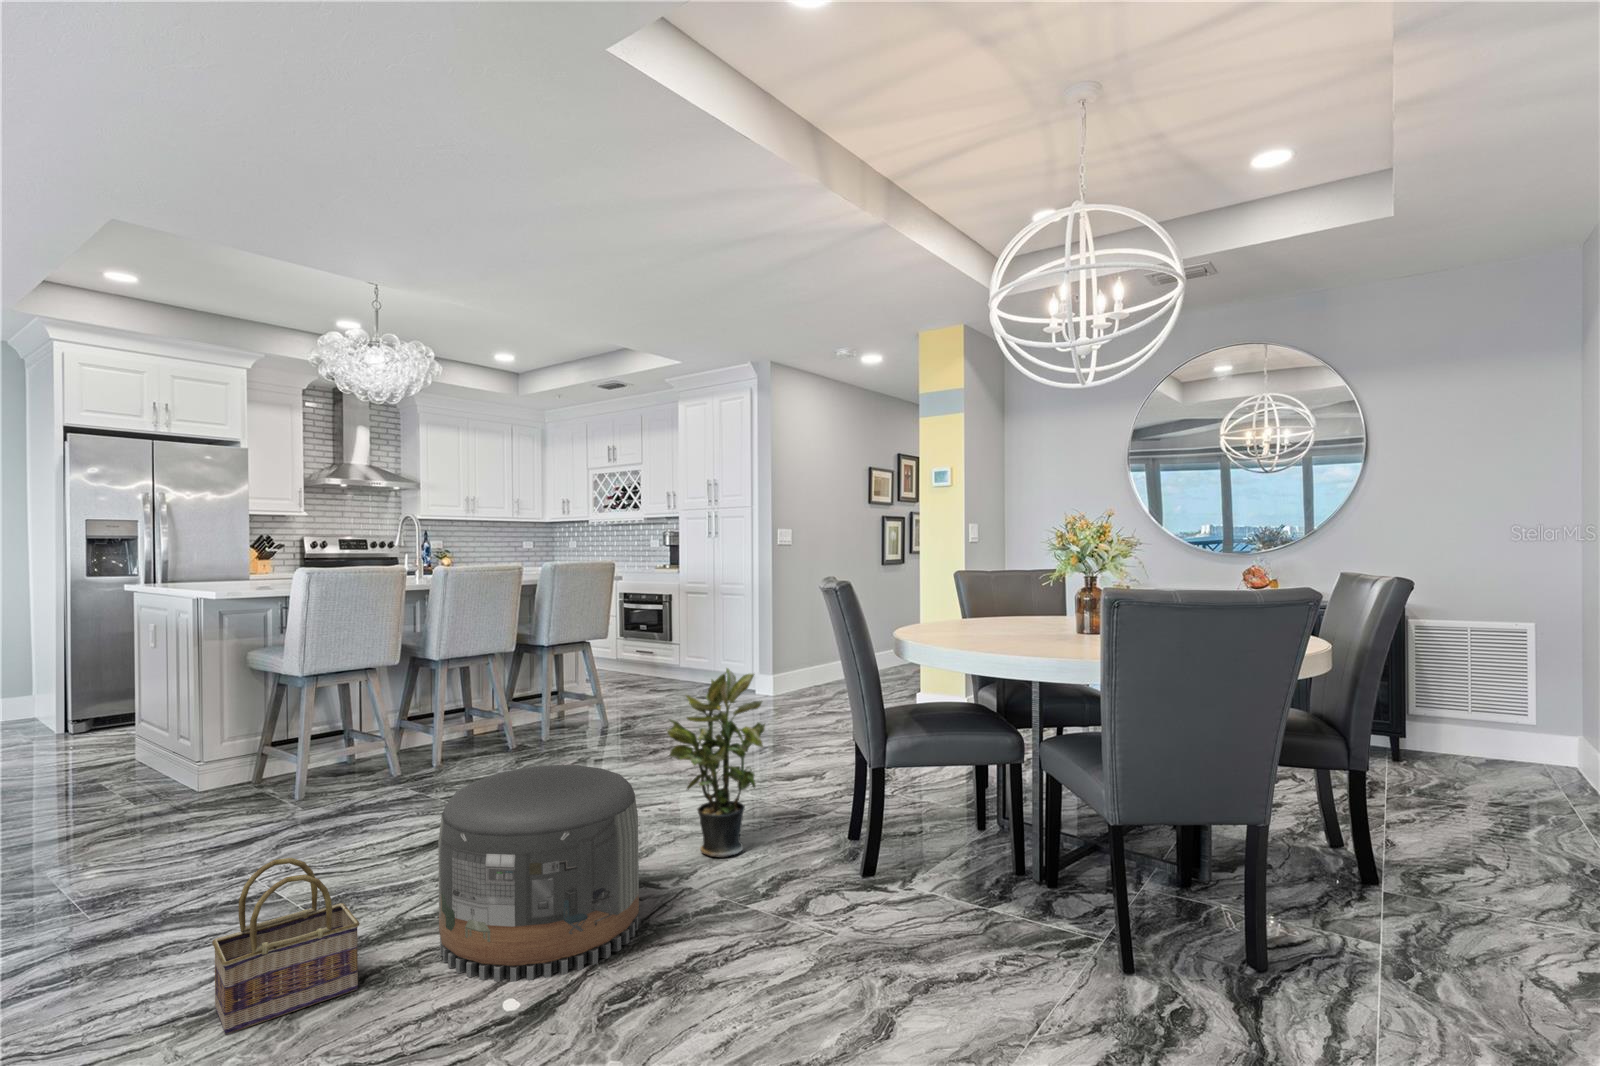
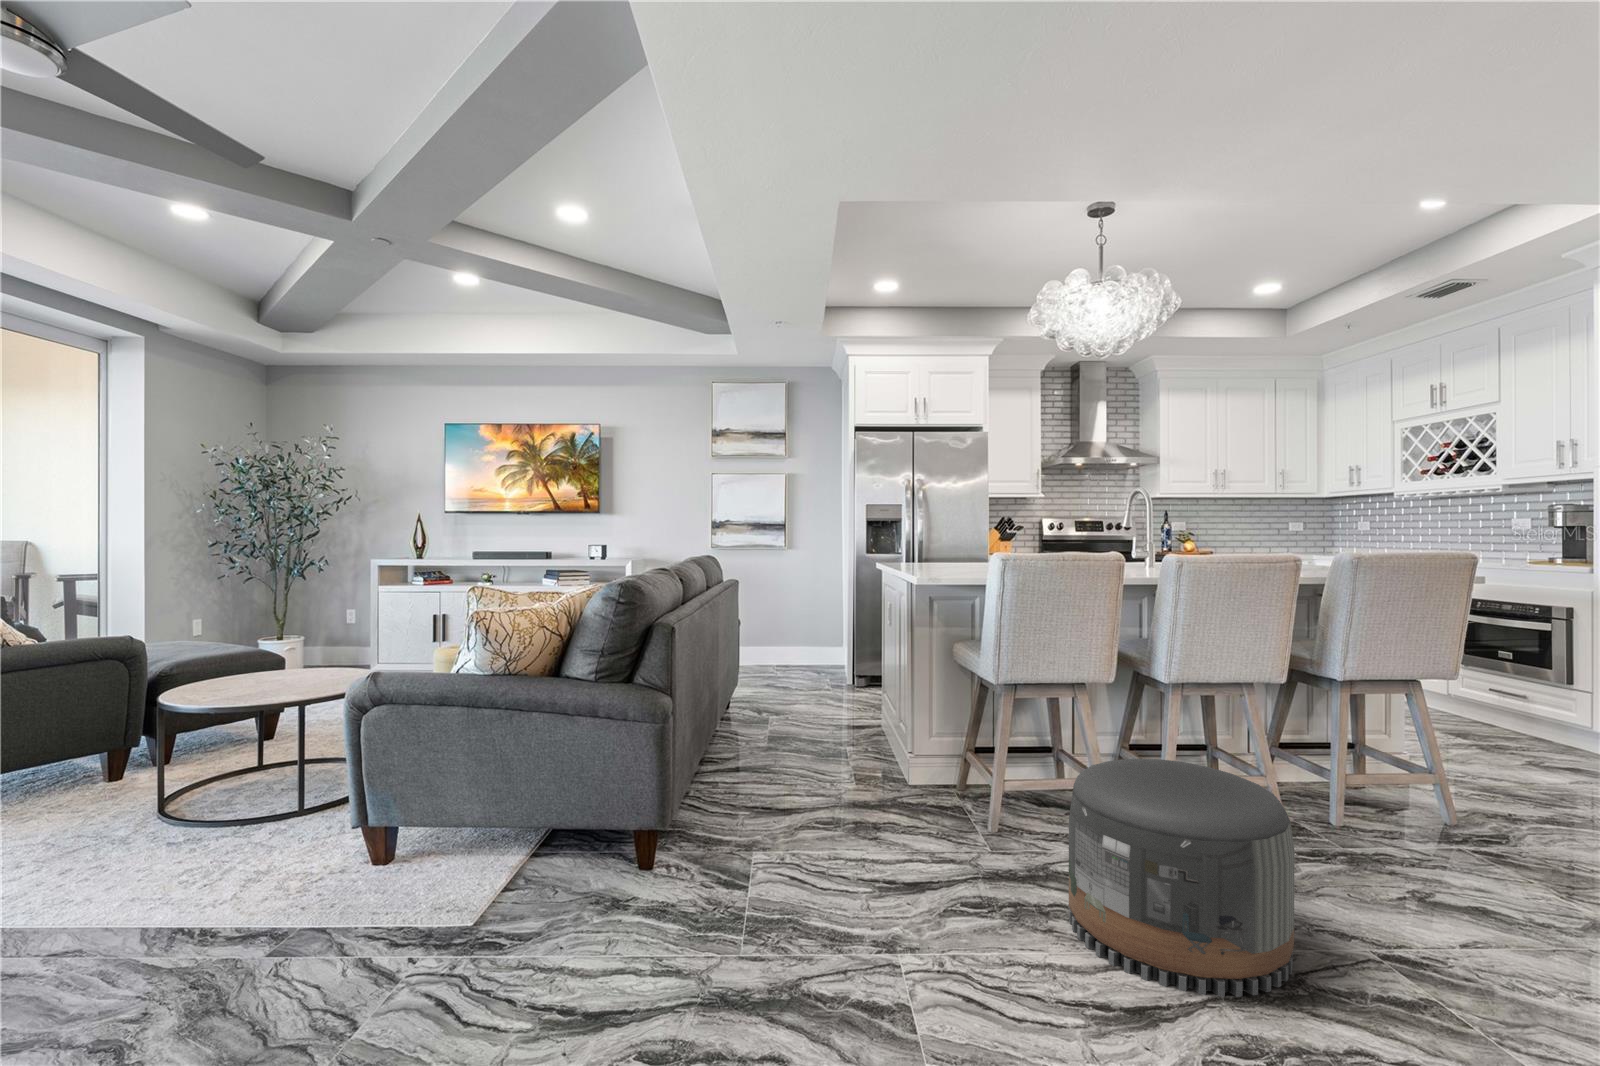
potted plant: present [667,668,765,858] -> none [1360,695,1530,945]
basket: present [212,858,360,1034] -> none [896,782,996,915]

